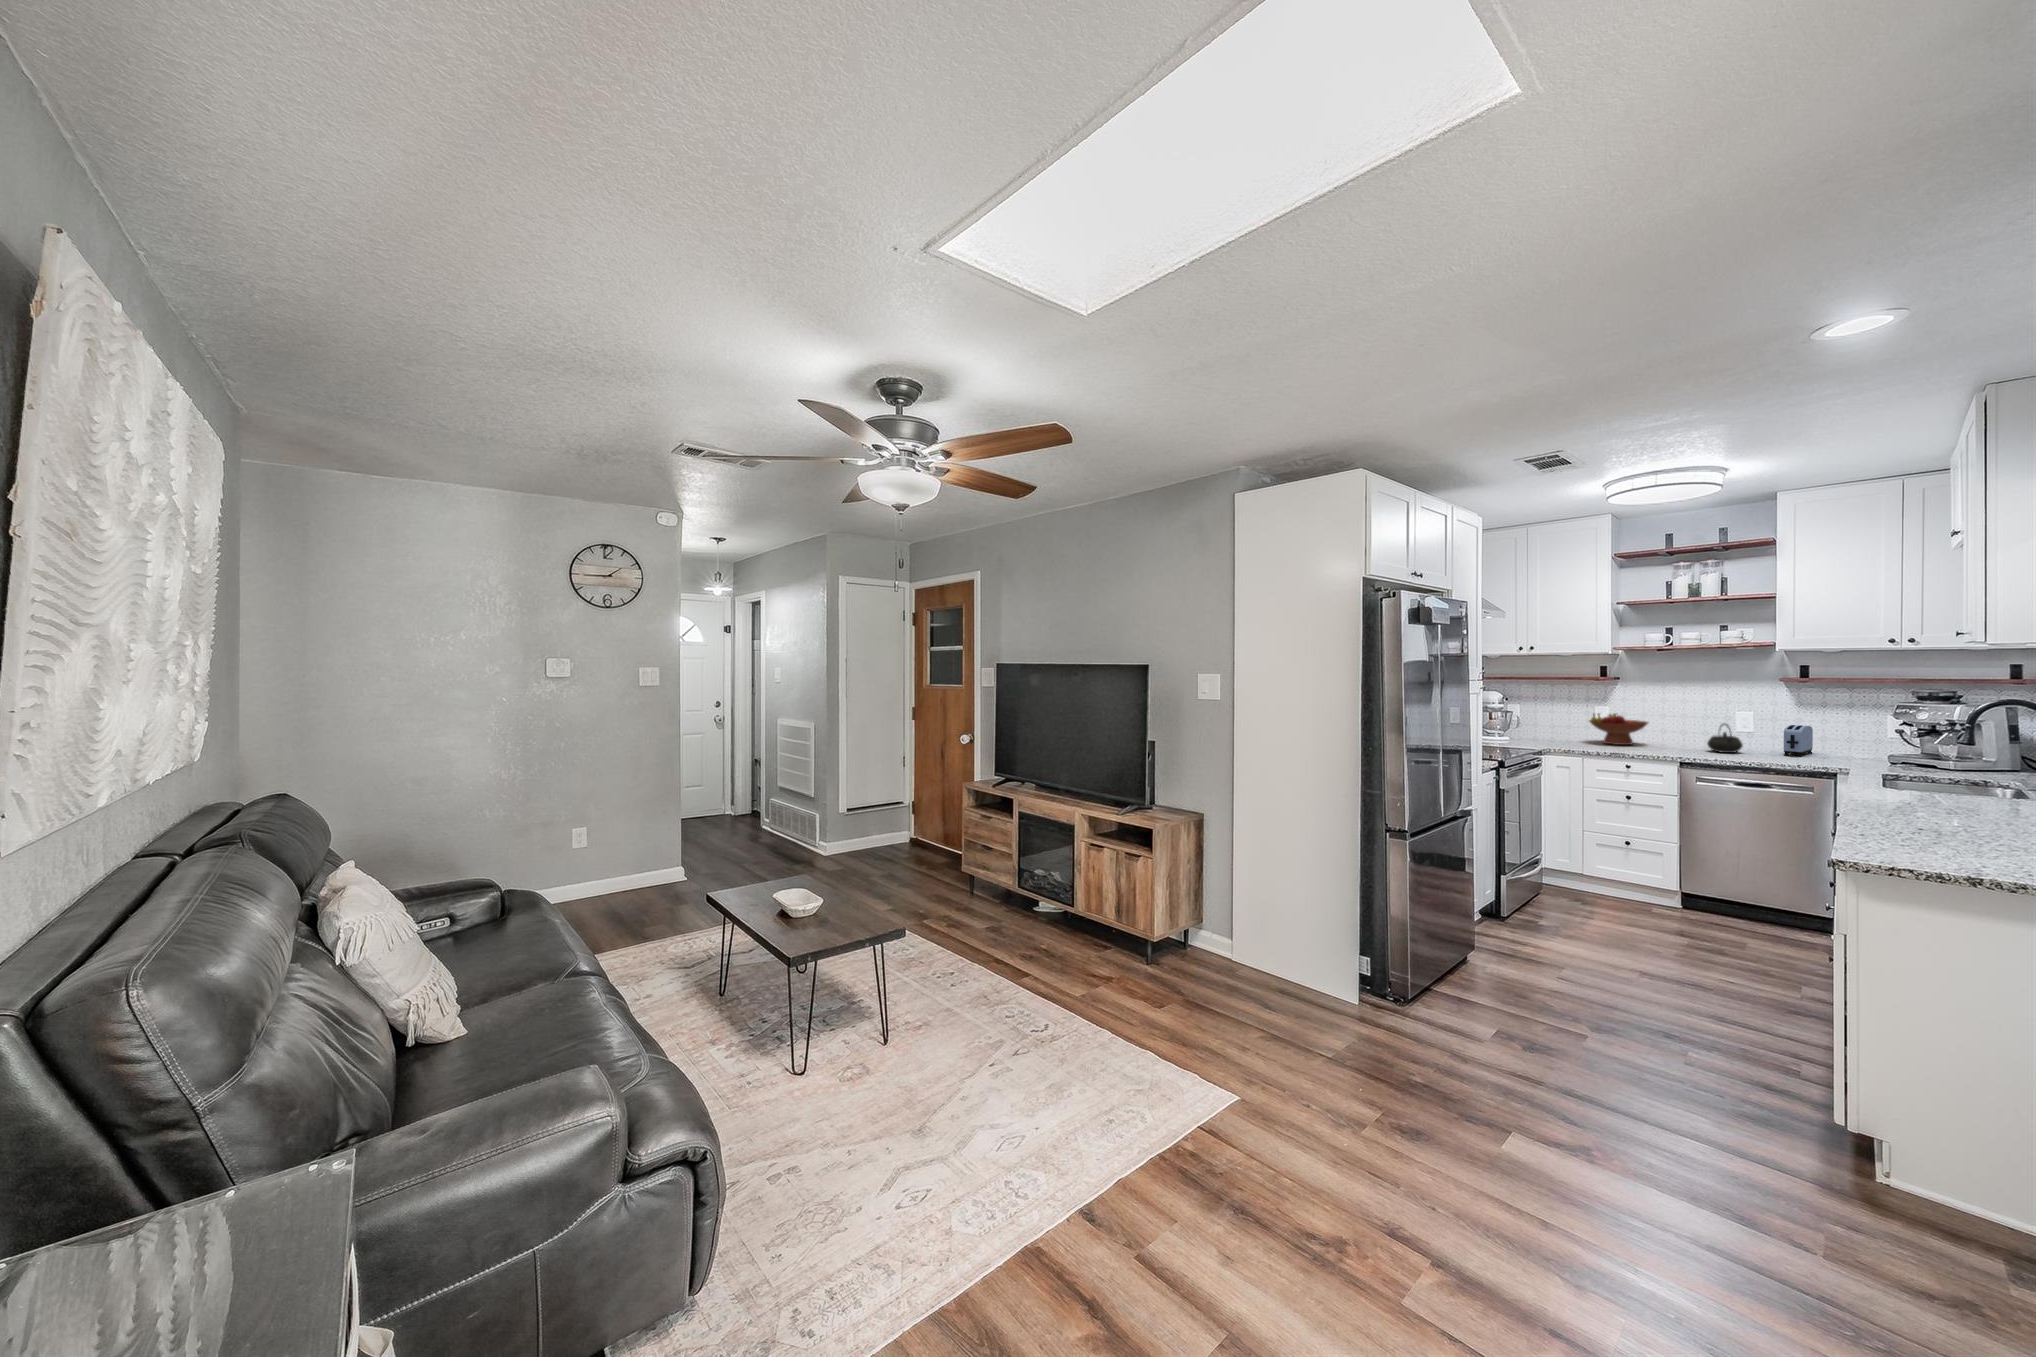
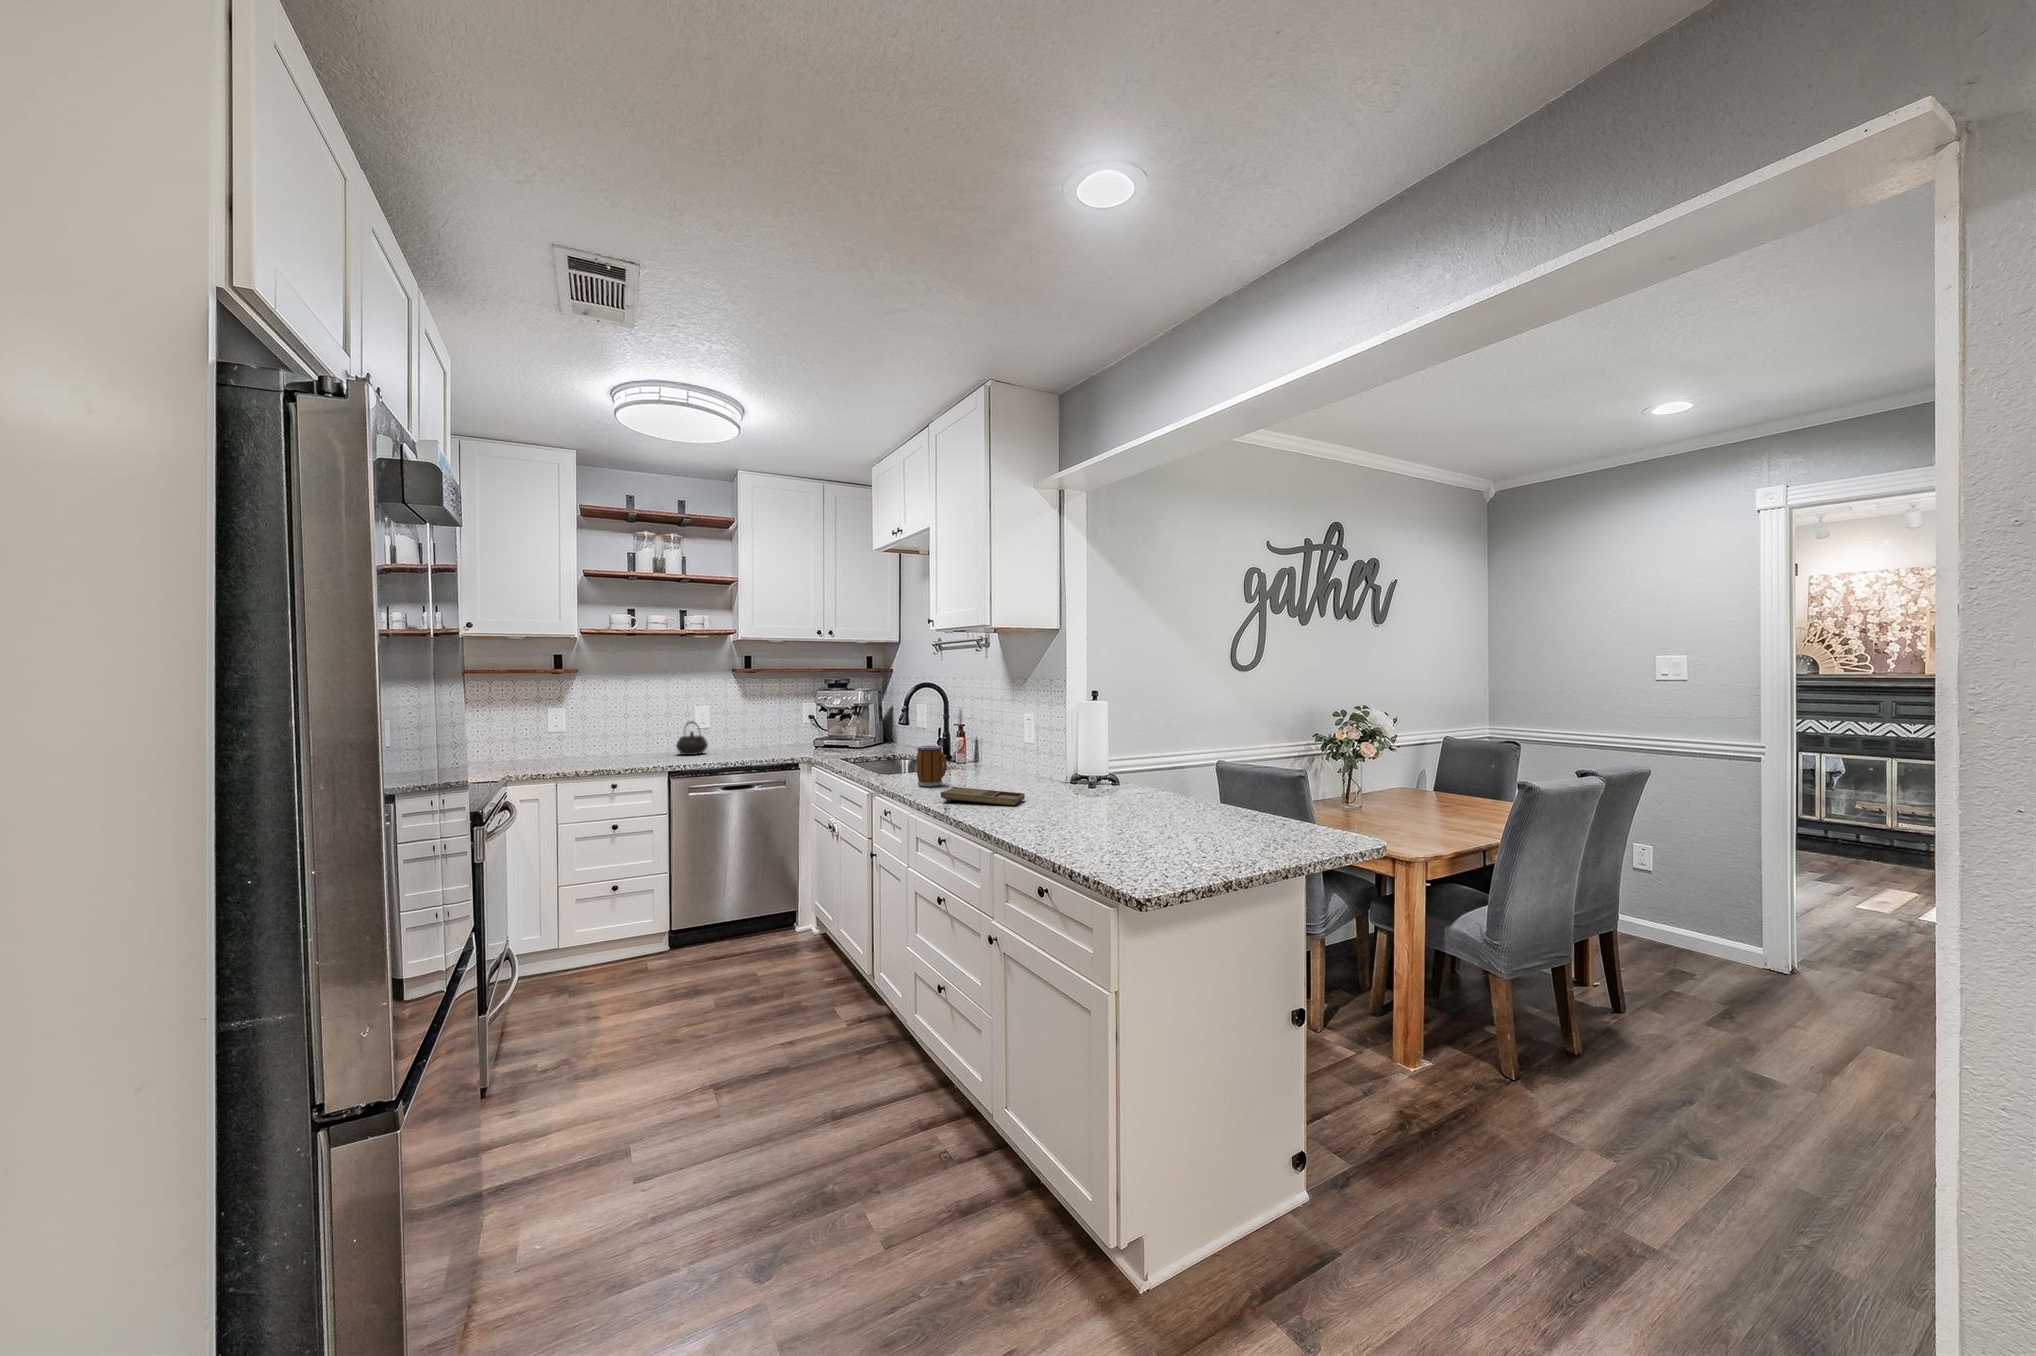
fruit bowl: present [1589,714,1648,745] -> none [544,719,616,760]
toaster: present [1784,725,1813,757] -> none [739,719,754,751]
mug: none [1899,777,1941,819] -> present [917,746,947,787]
tray: none [1876,819,1999,848] -> present [941,787,1025,805]

